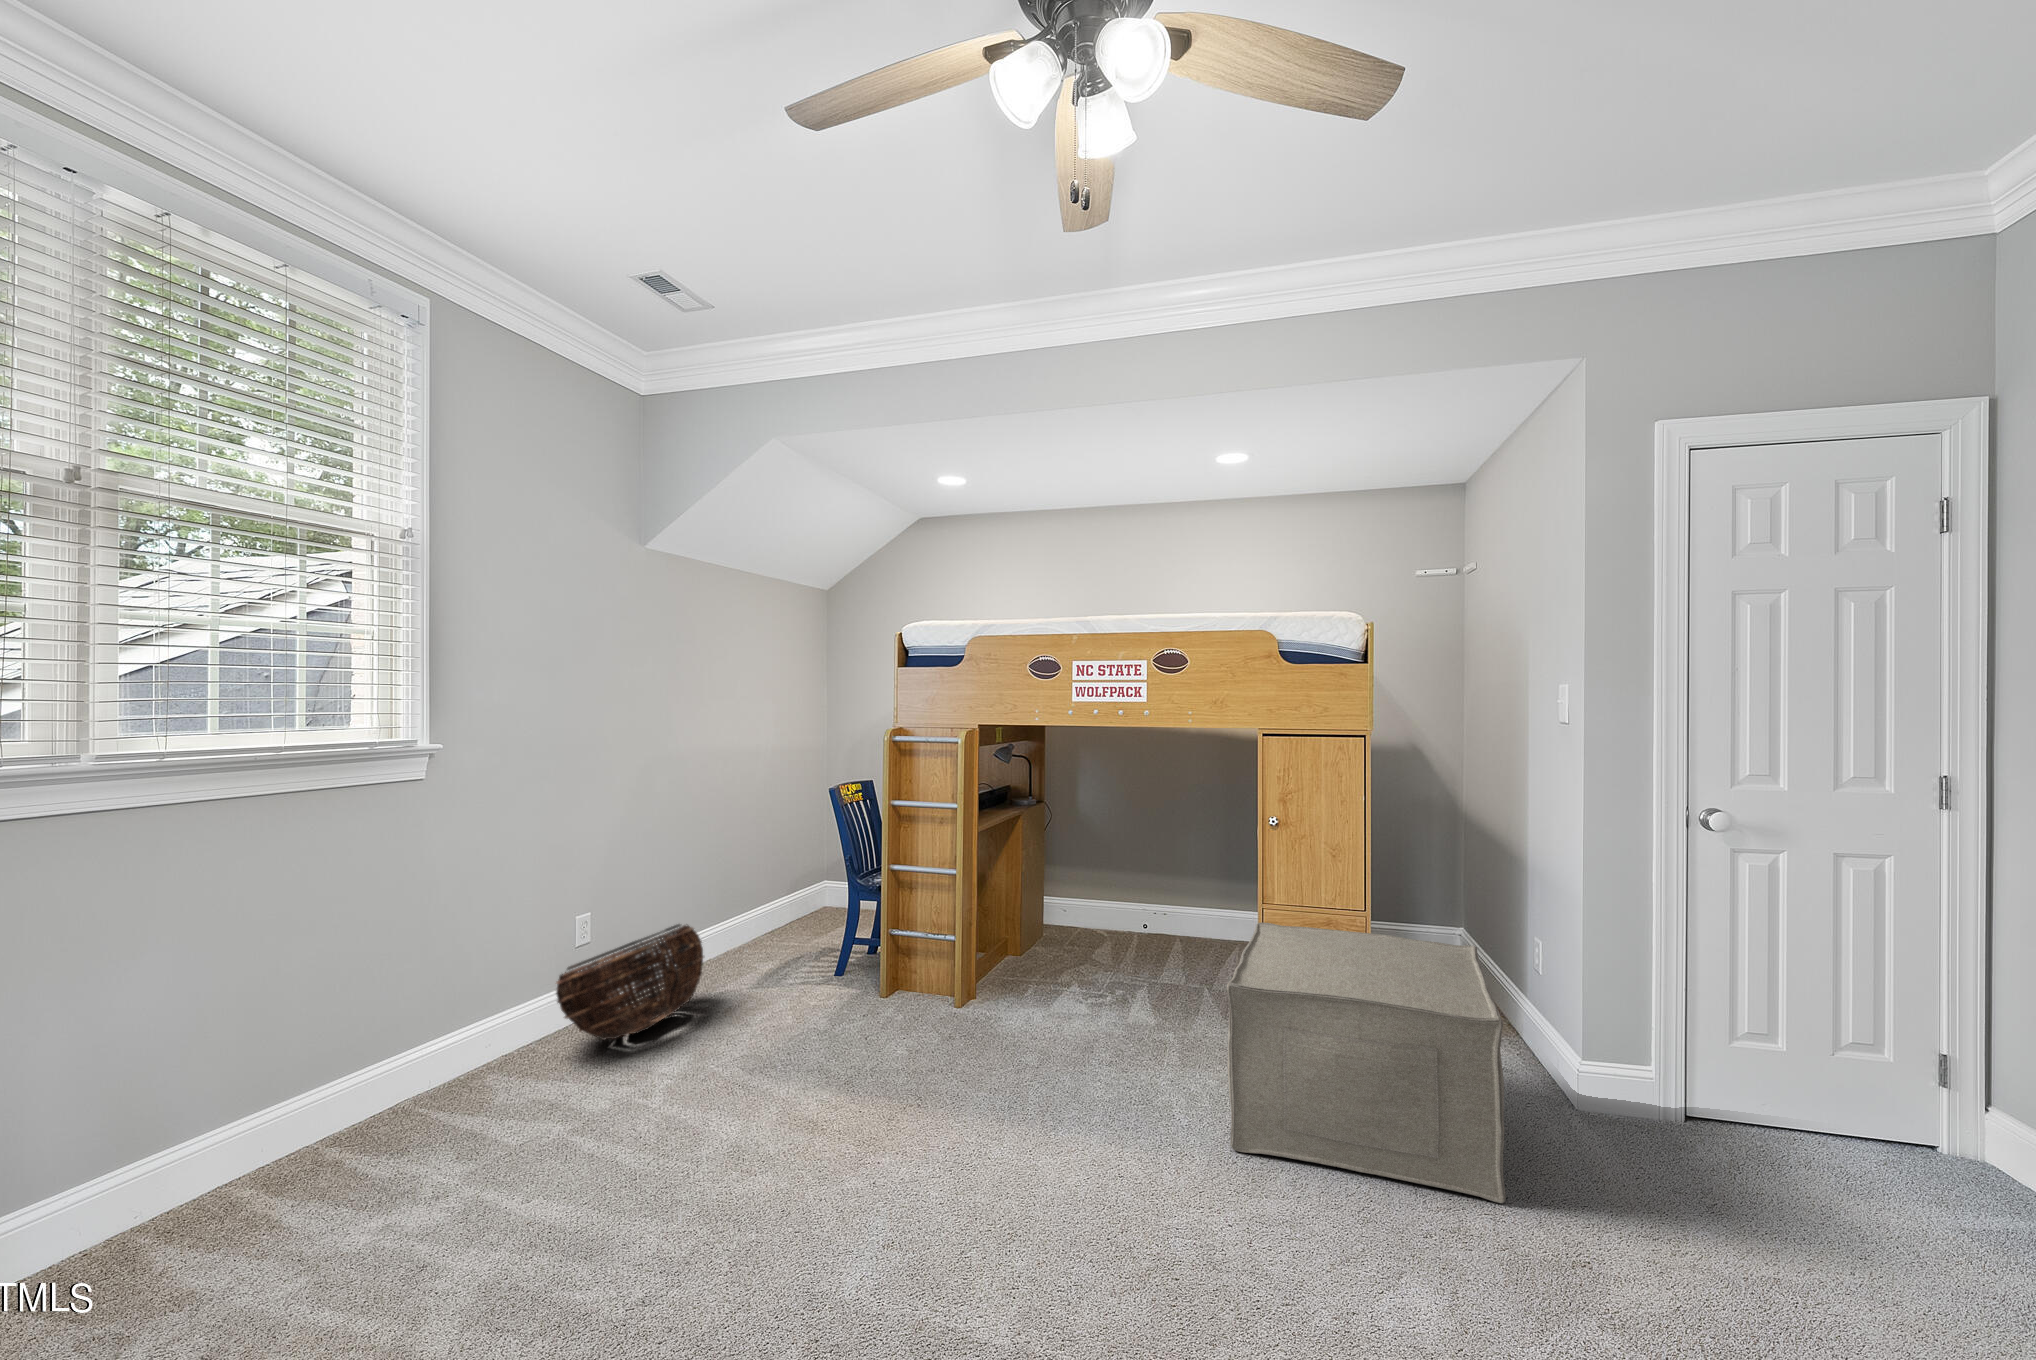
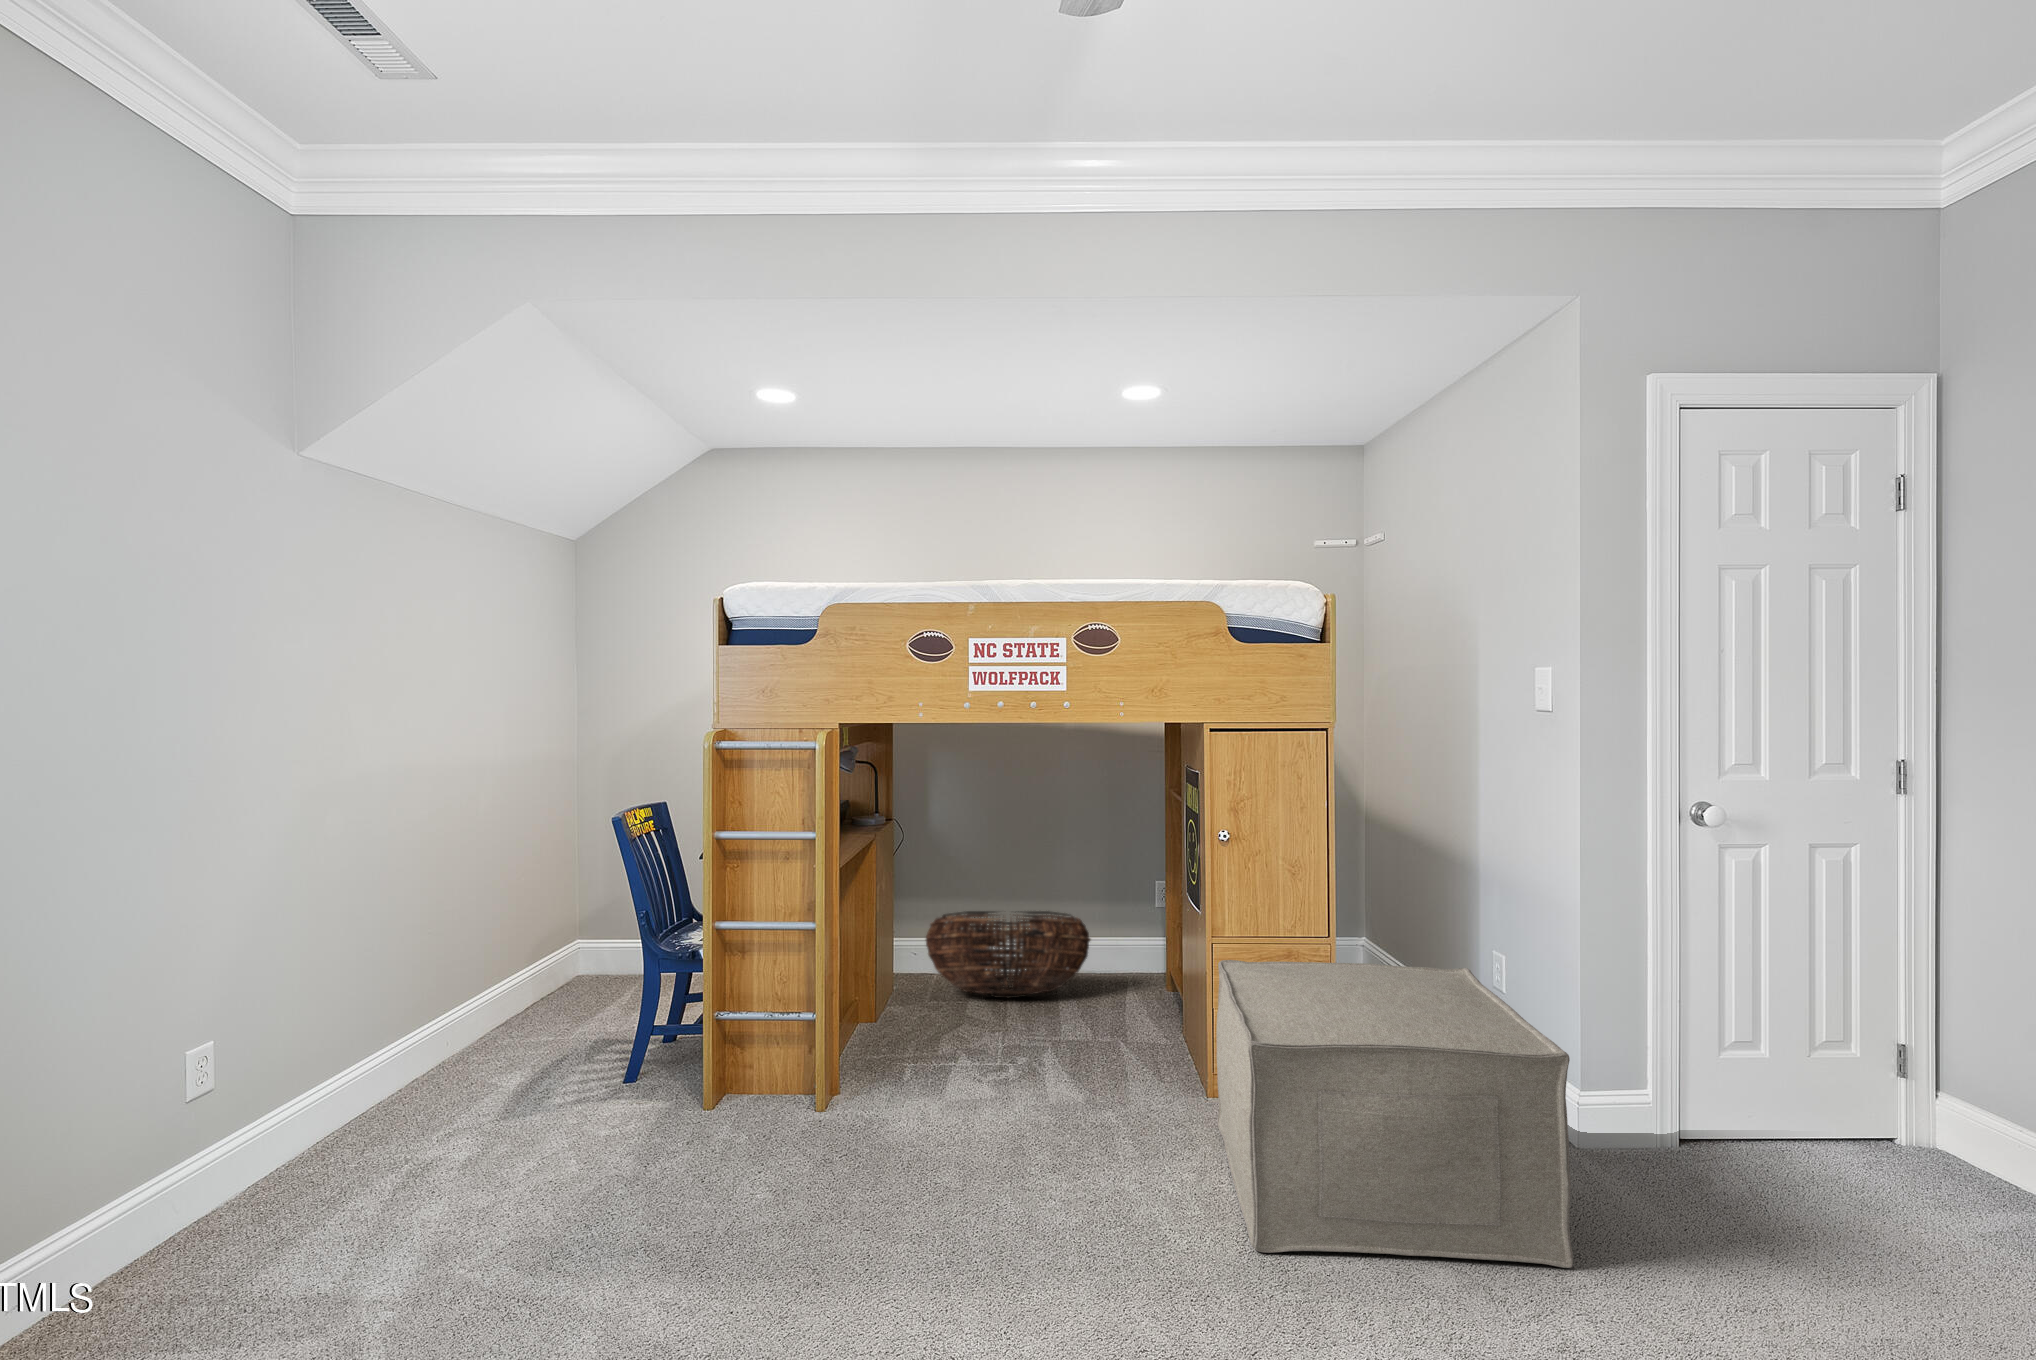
basket: present [556,924,704,1040] -> present [926,911,1091,999]

